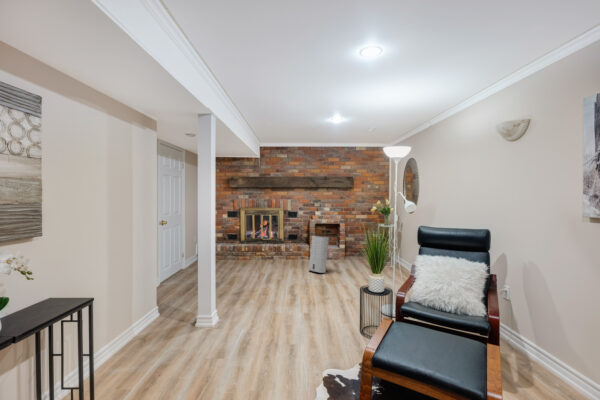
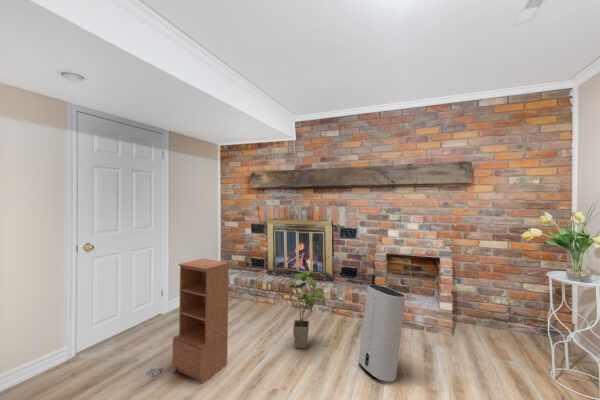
bookcase: none [225,228,250,284] -> present [172,259,229,384]
house plant: none [271,232,291,271] -> present [289,271,326,349]

